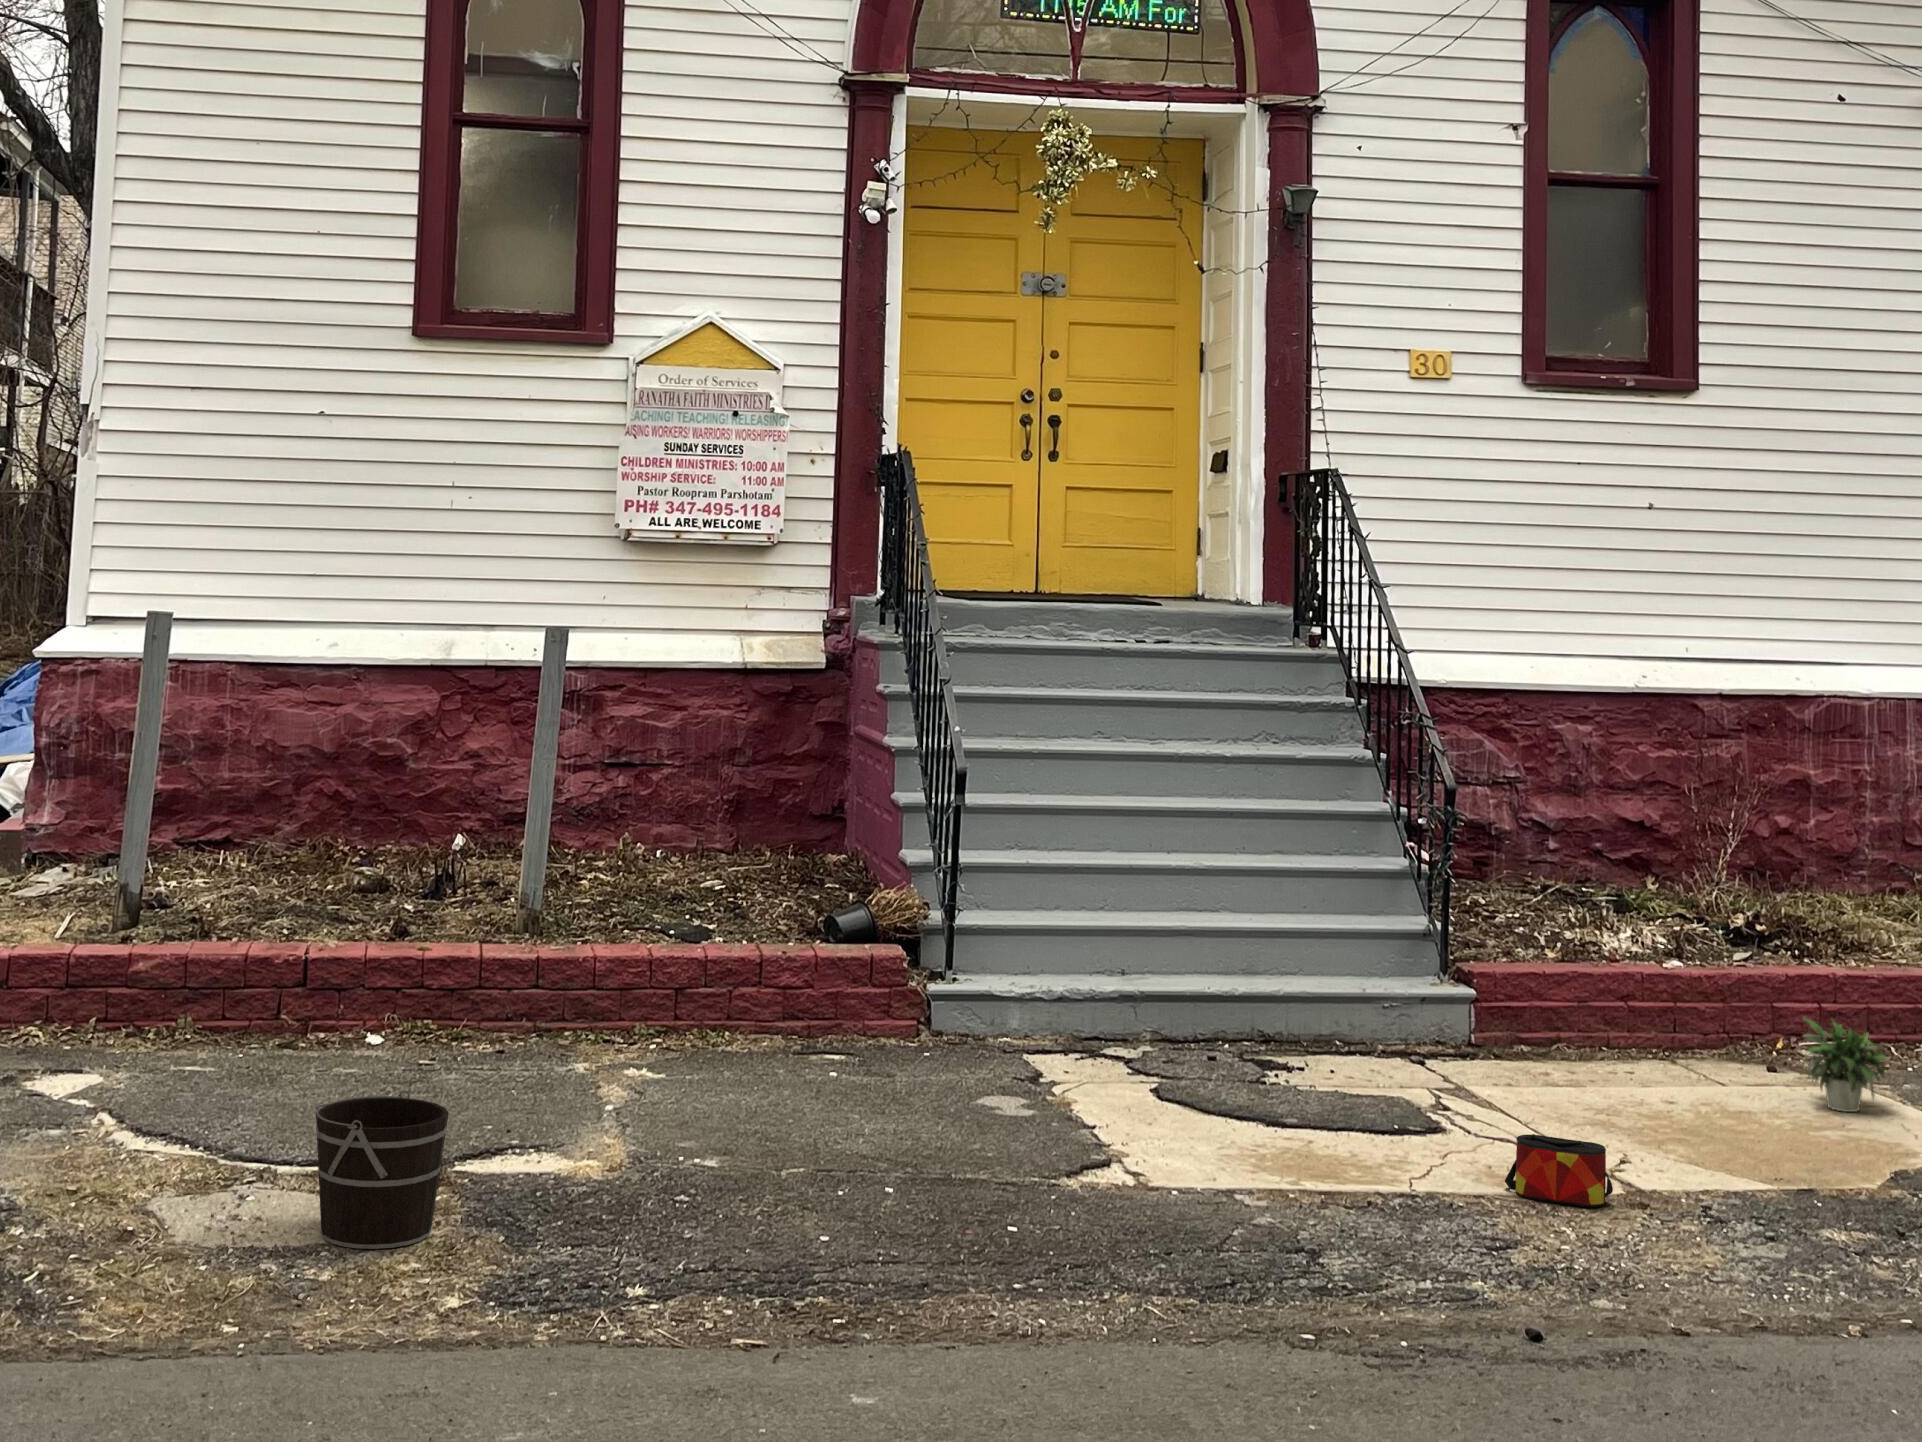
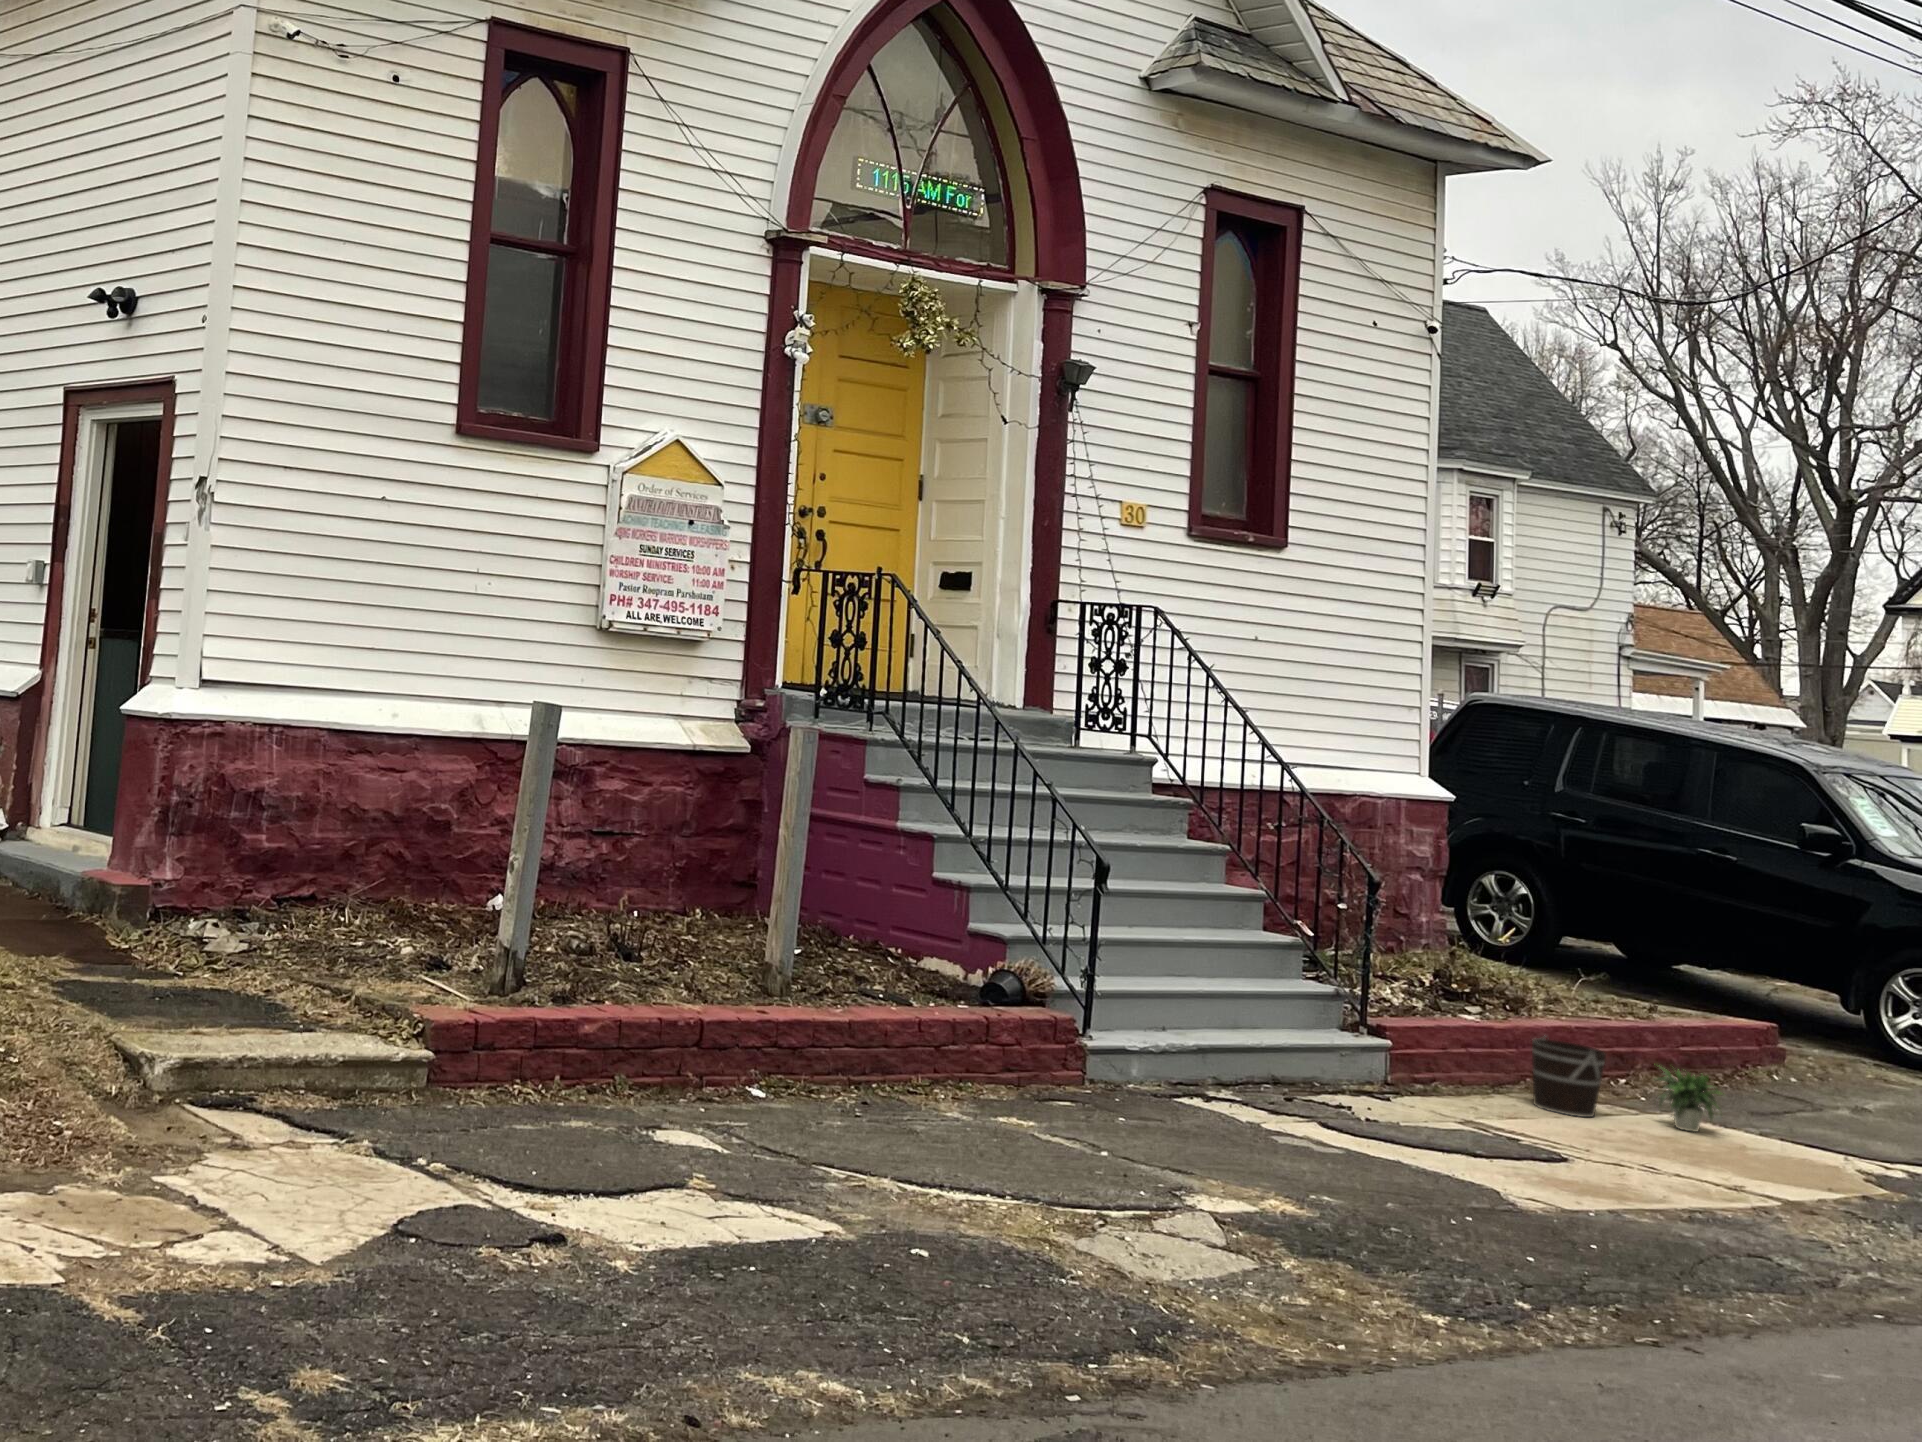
bucket: present [315,1090,449,1249] -> present [1532,1036,1606,1117]
bag: present [1505,1134,1613,1207] -> none [1675,1160,1751,1211]

